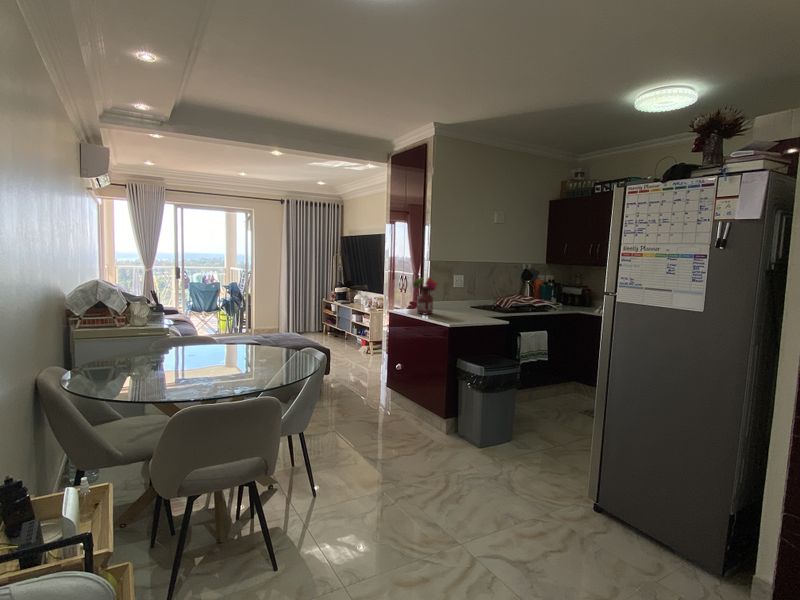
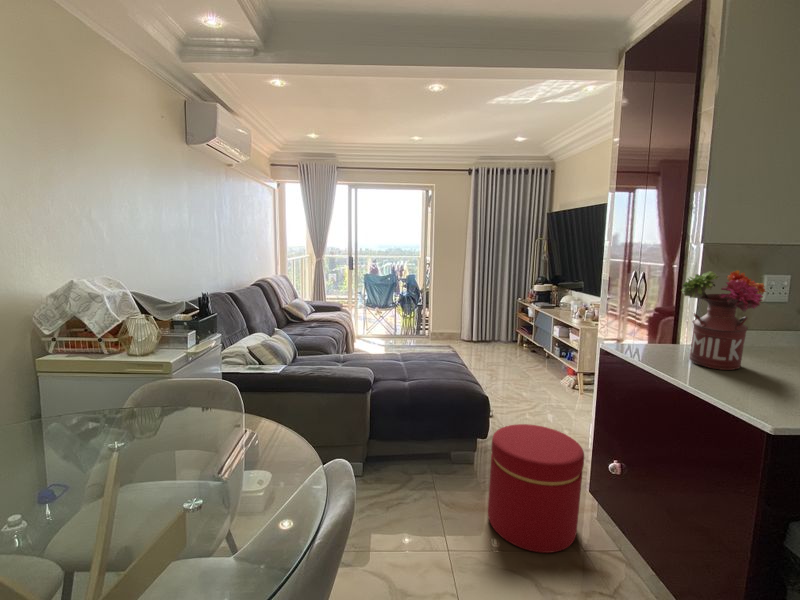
ottoman: none [338,355,381,406] -> present [488,424,584,553]

